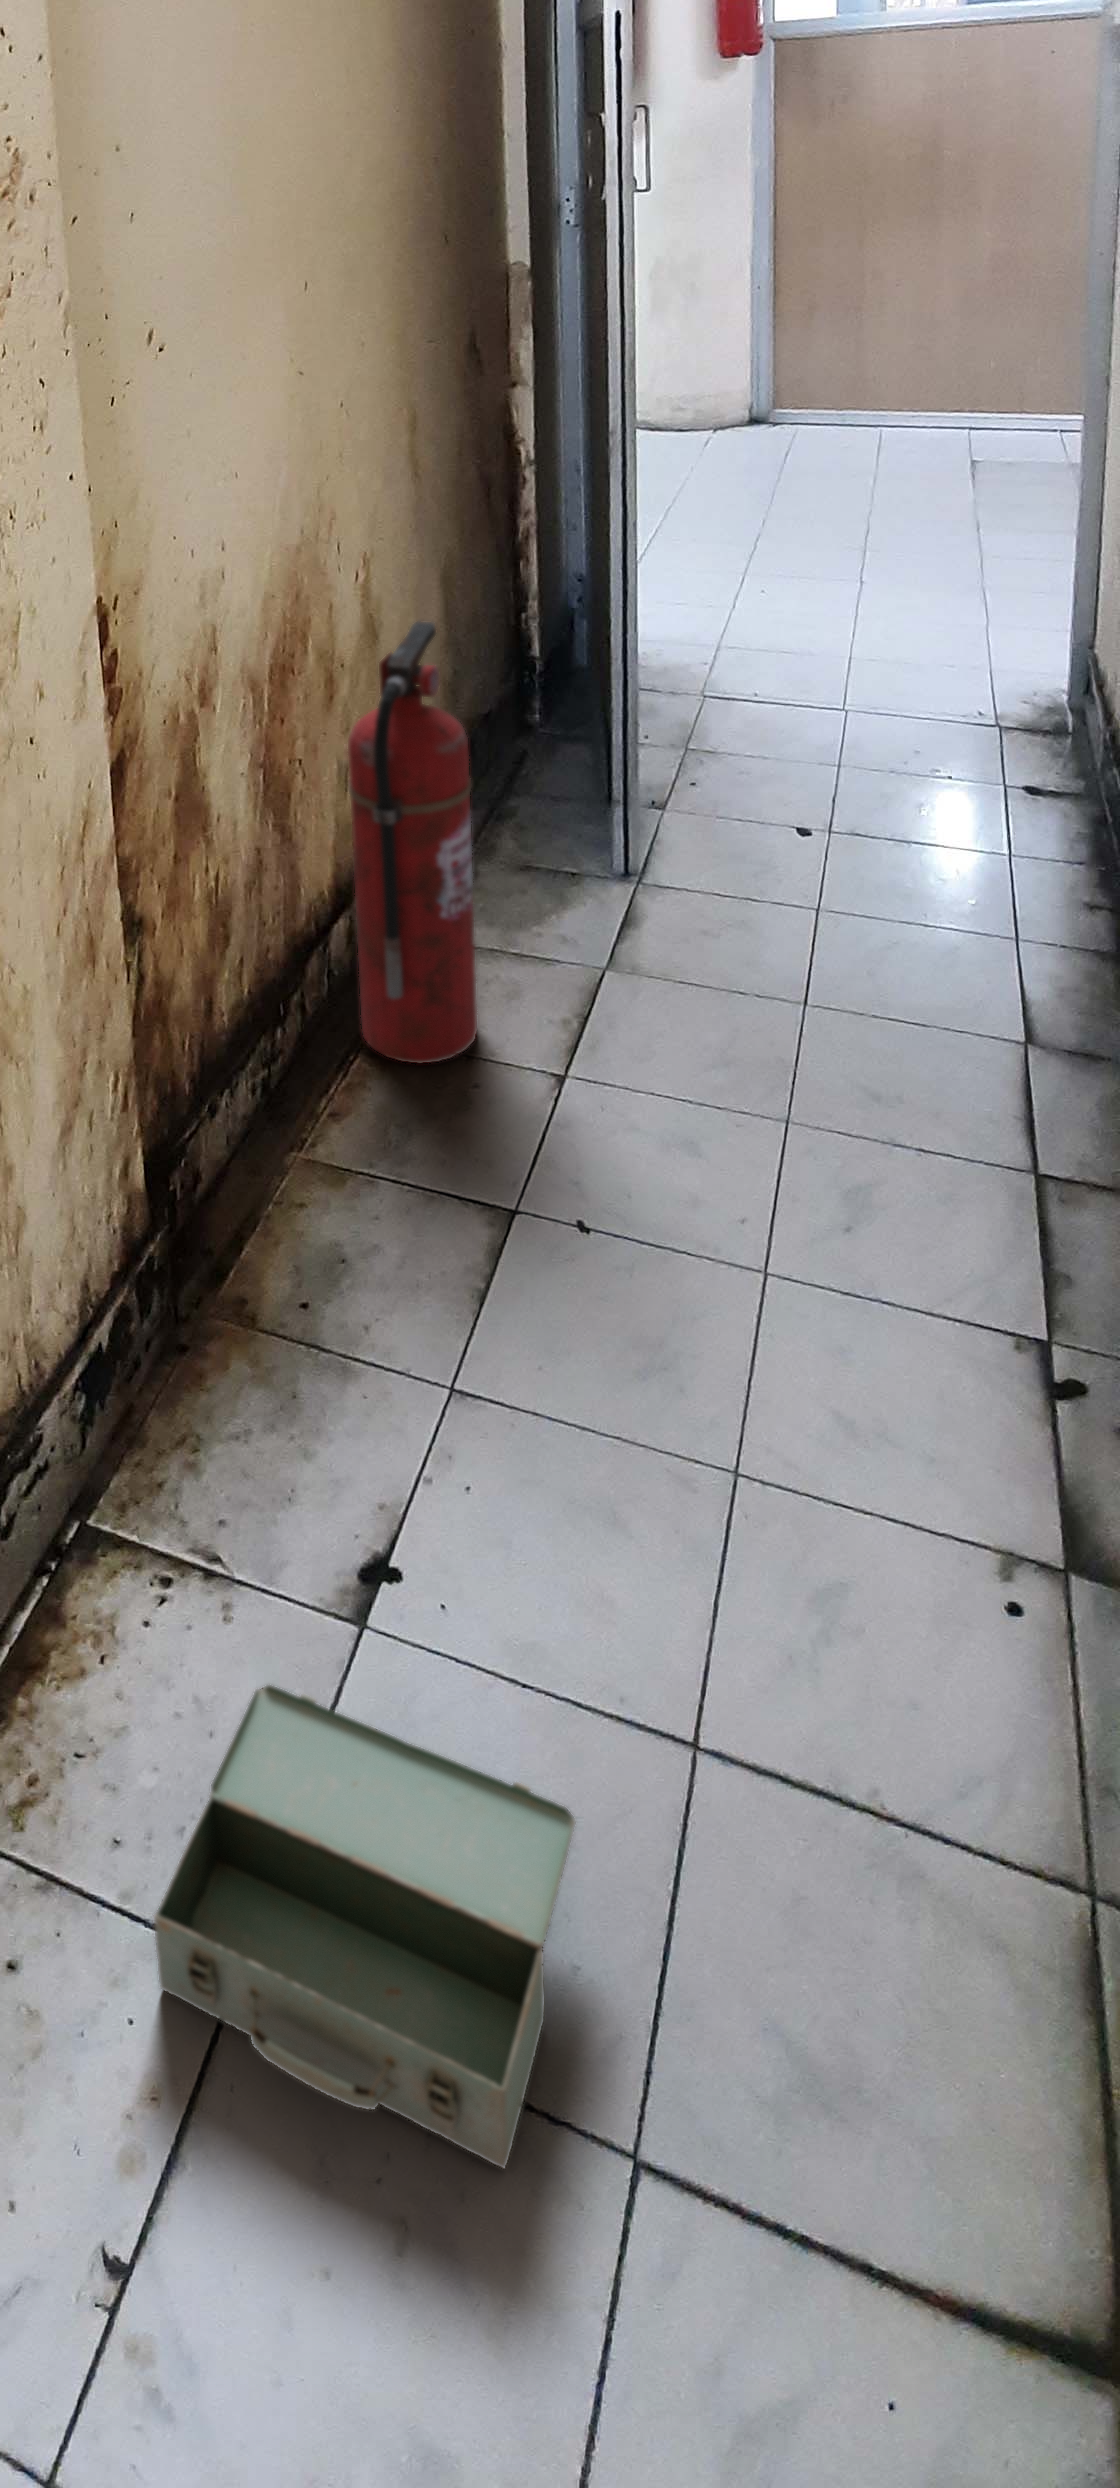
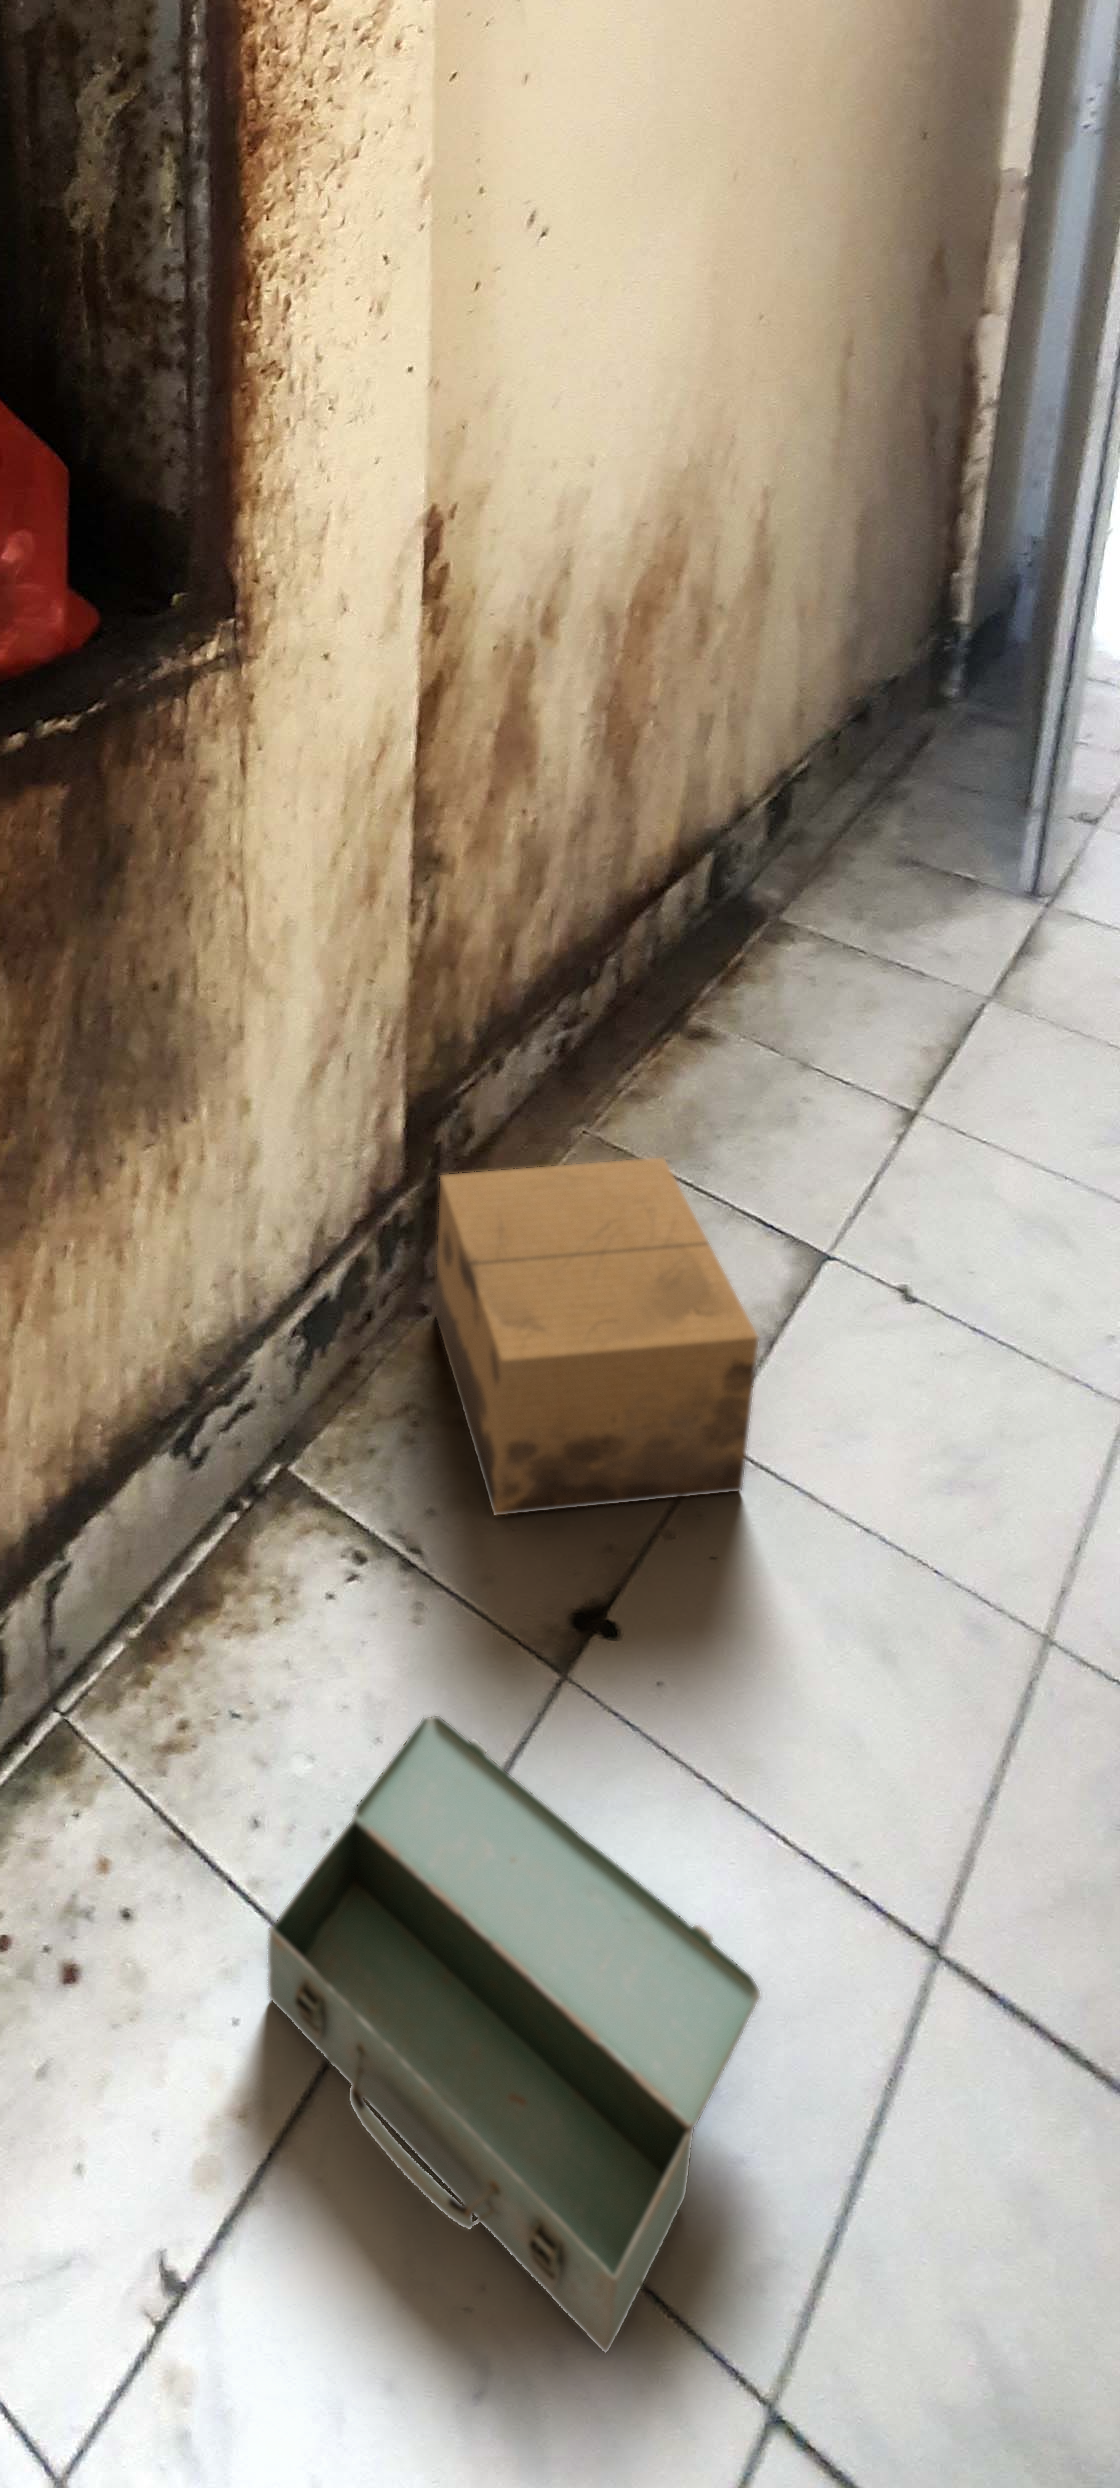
fire extinguisher: present [348,622,477,1063] -> none [685,571,855,1061]
cardboard box: none [184,1152,484,1509] -> present [436,1157,758,1515]

